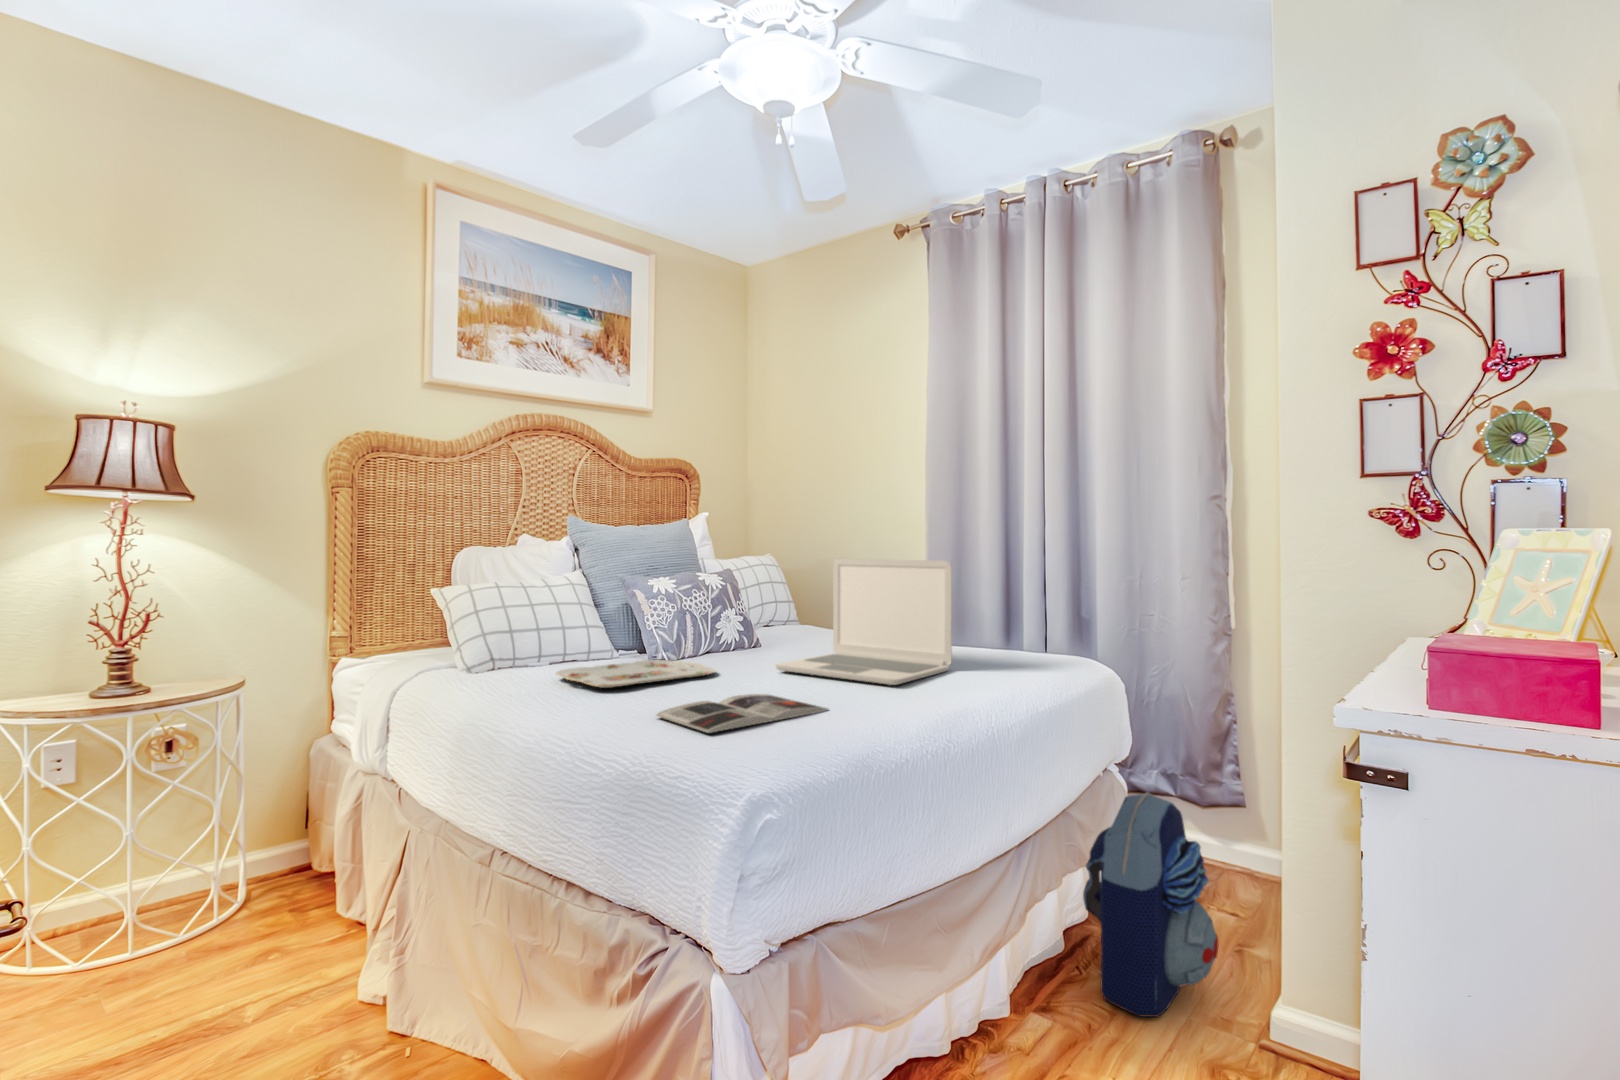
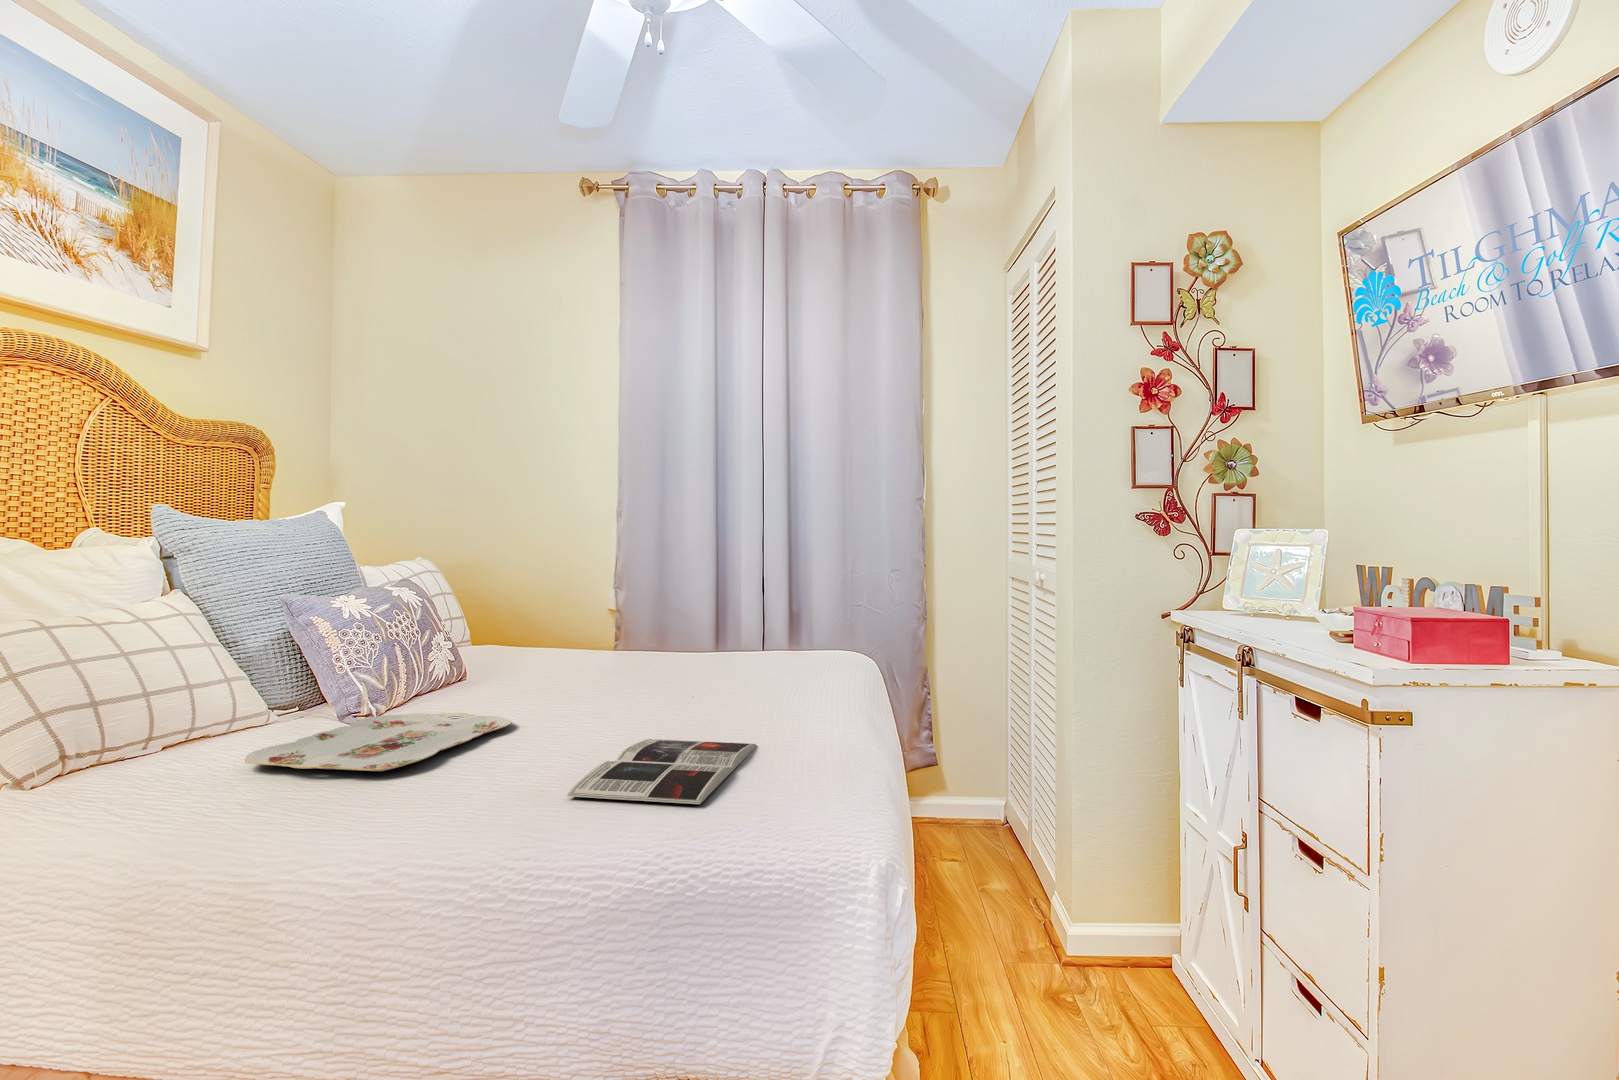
laptop: present [775,559,952,685] -> none [583,563,770,707]
backpack: present [1083,792,1218,1017] -> none [903,773,1030,984]

